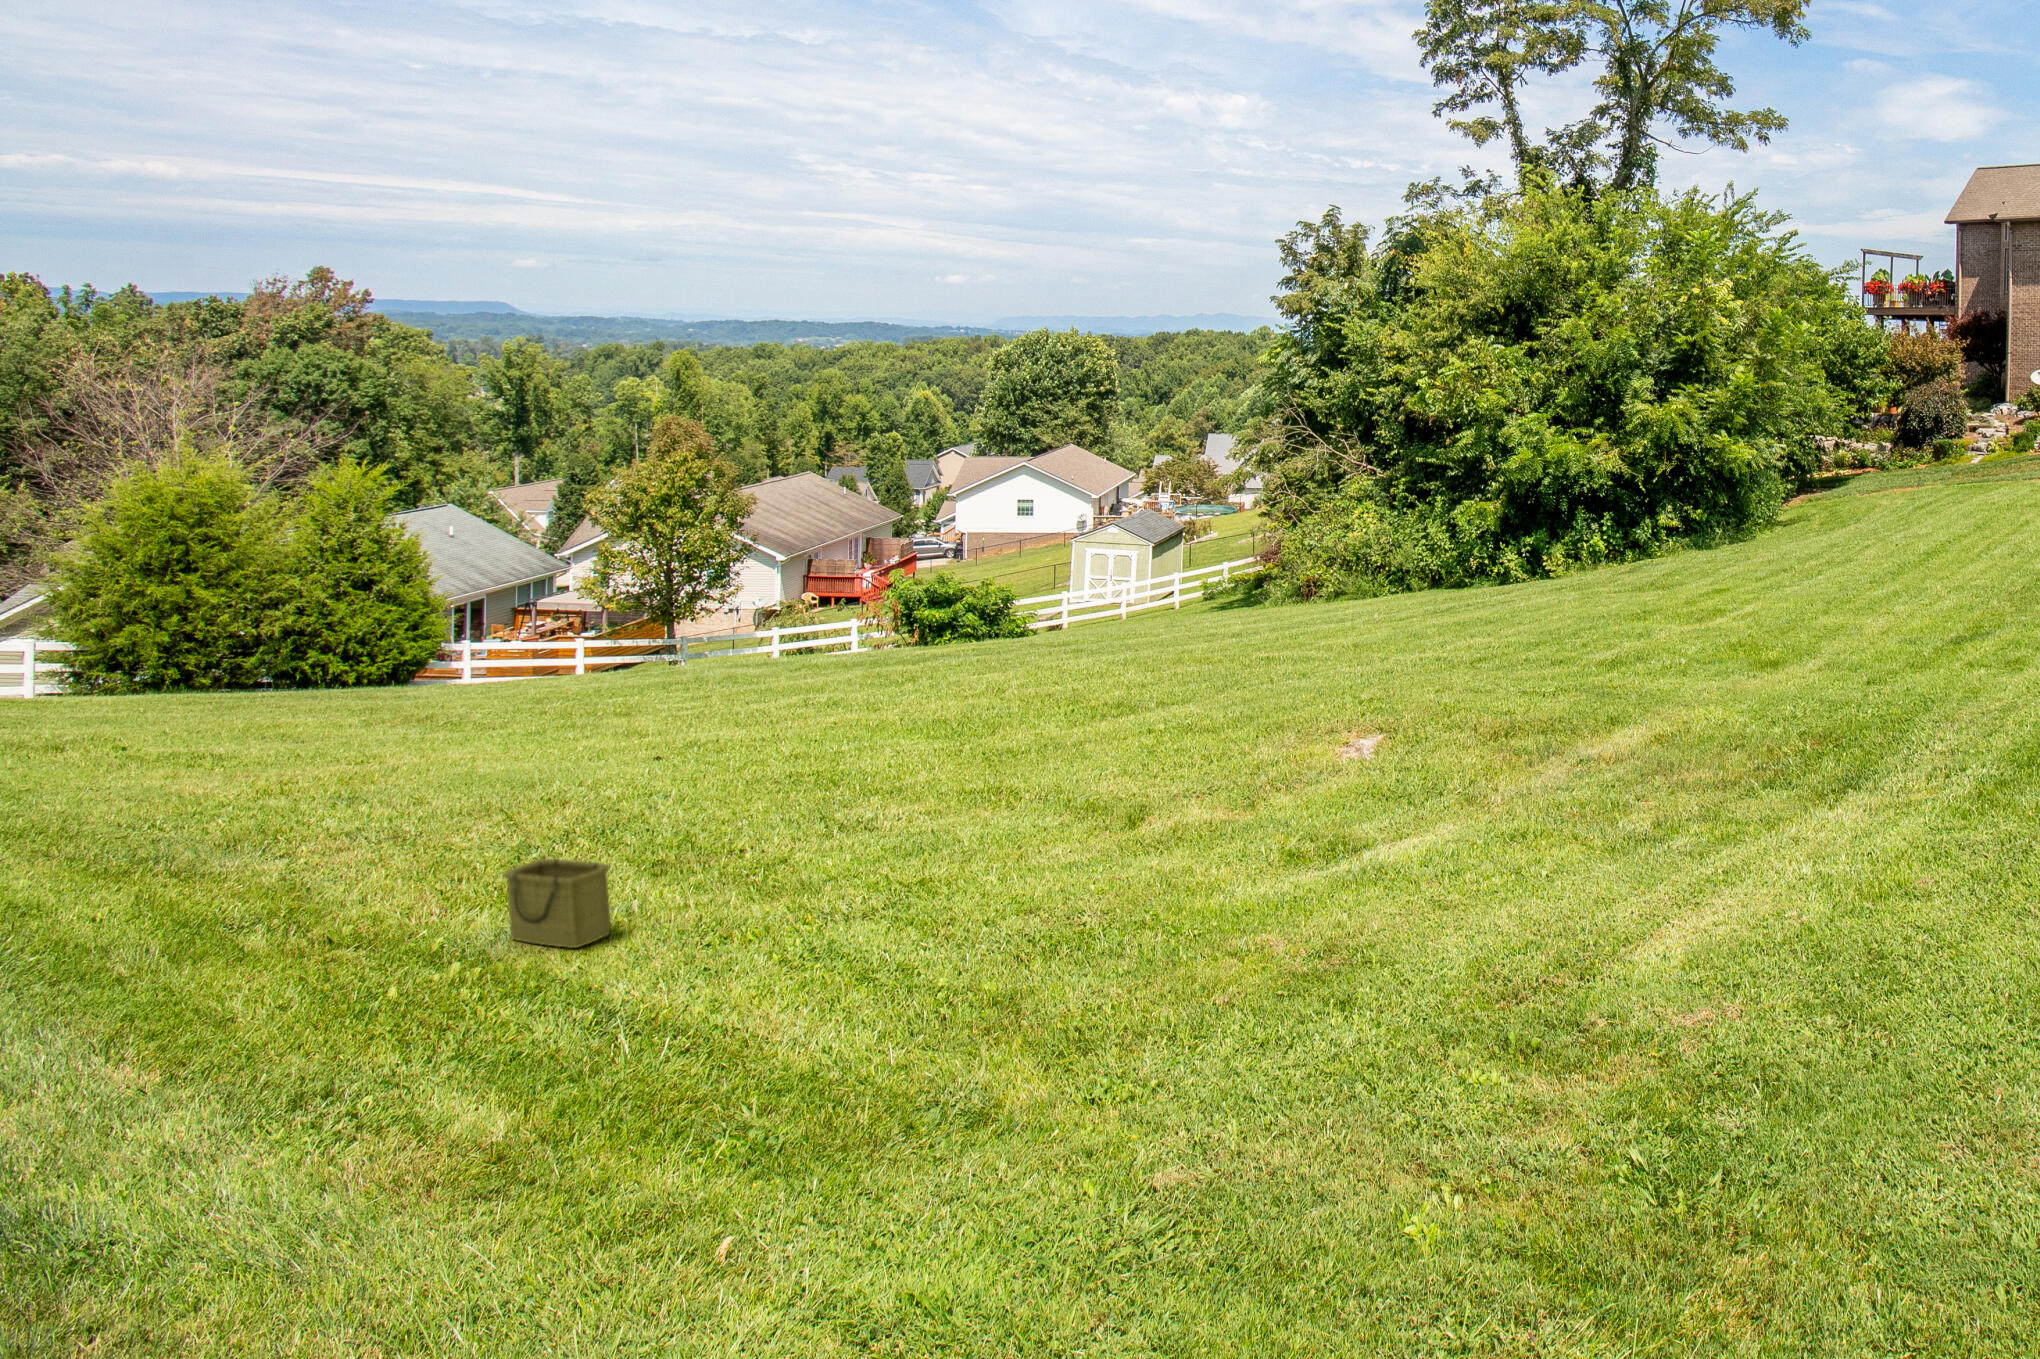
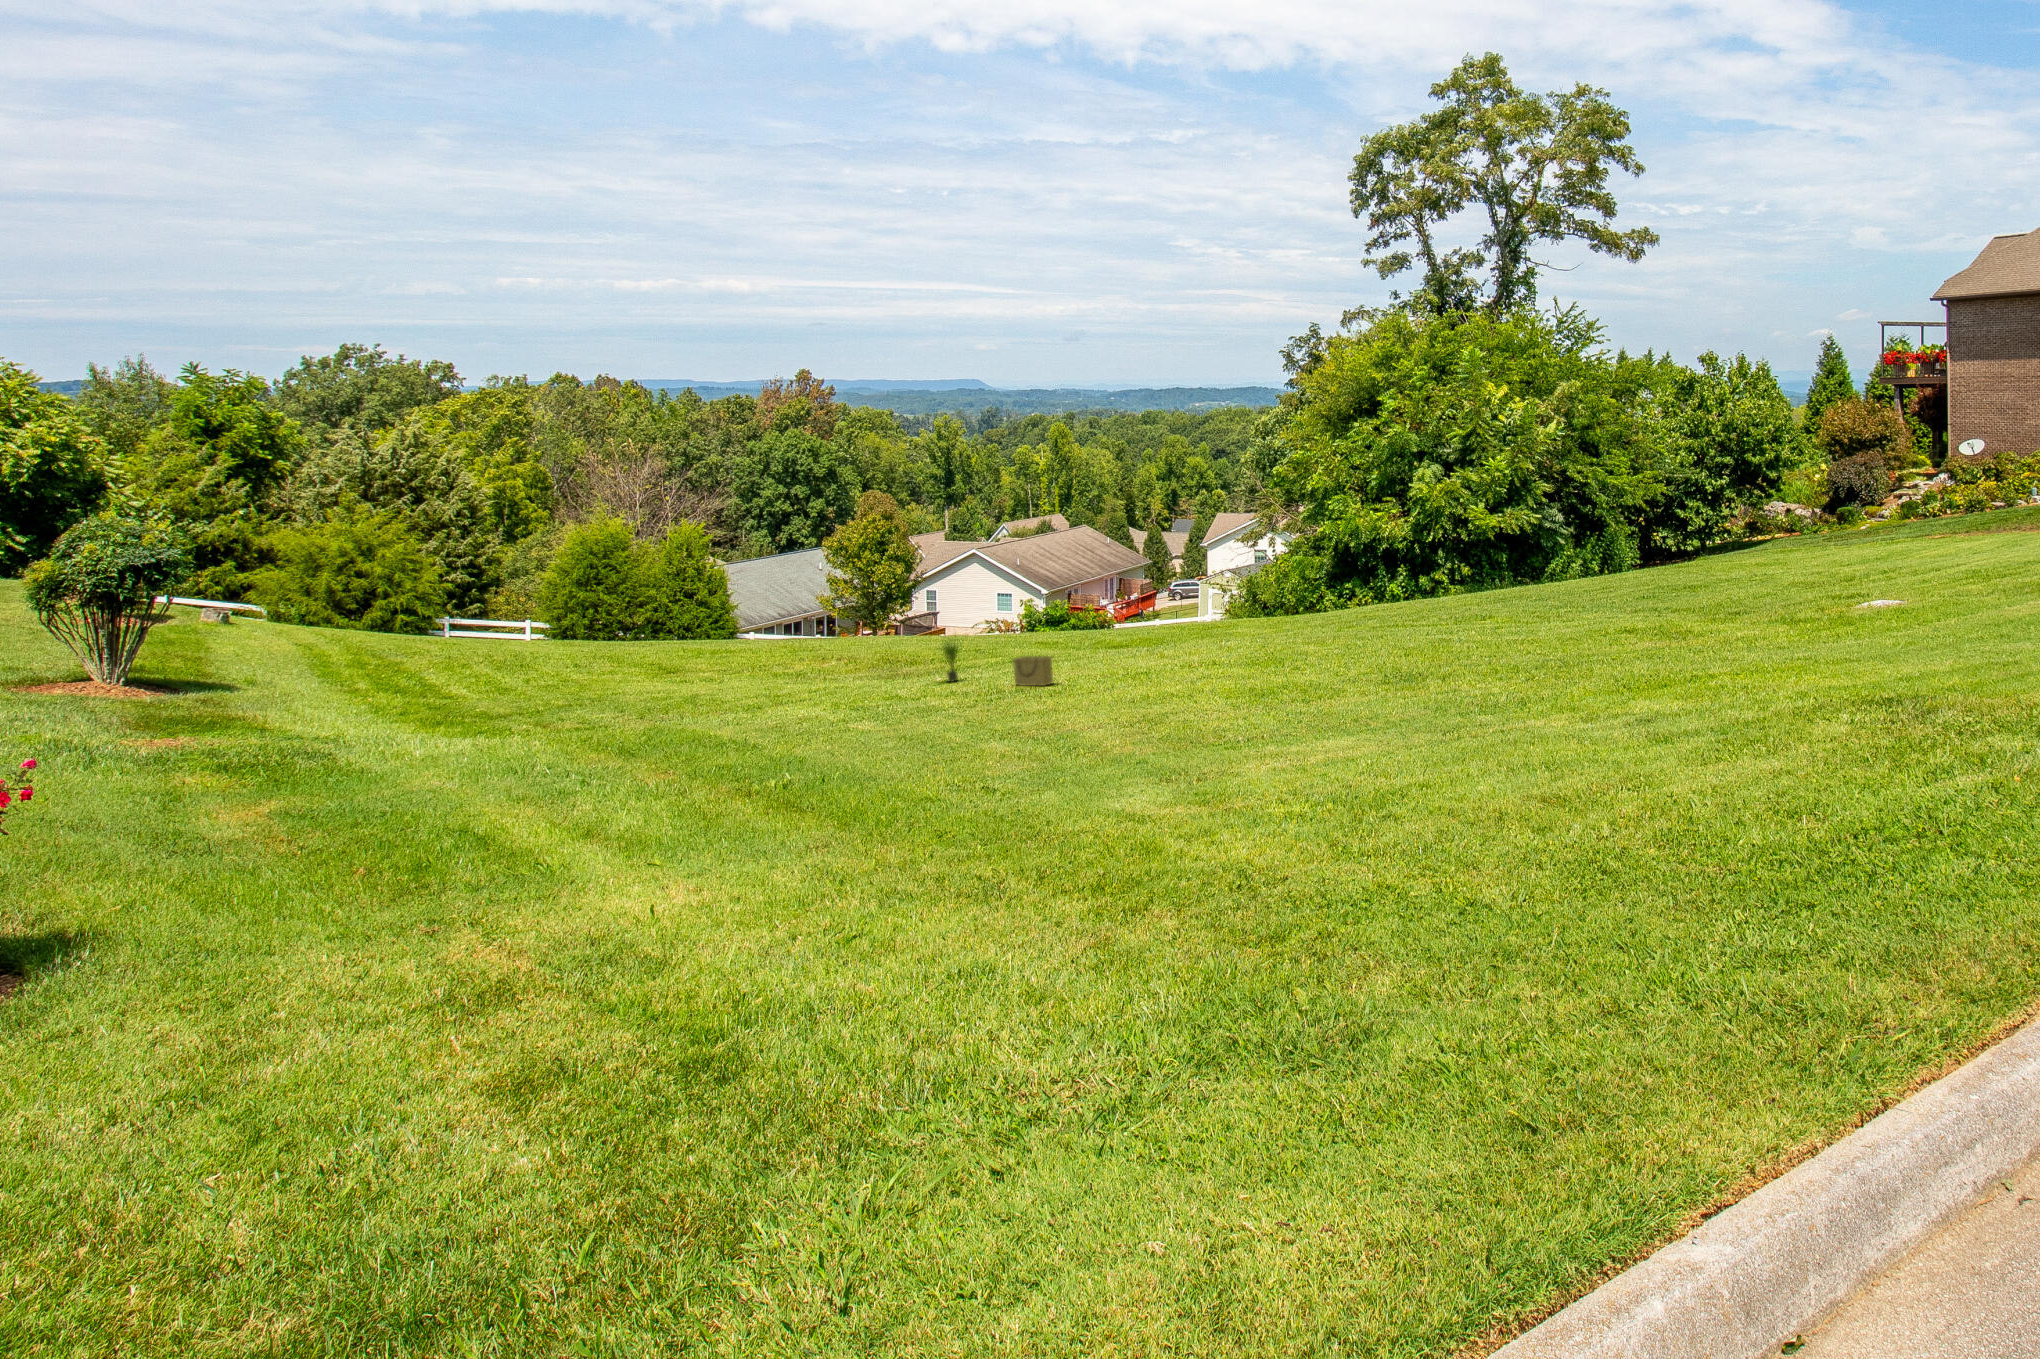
potted plant: none [205,819,334,970] -> present [941,641,958,682]

